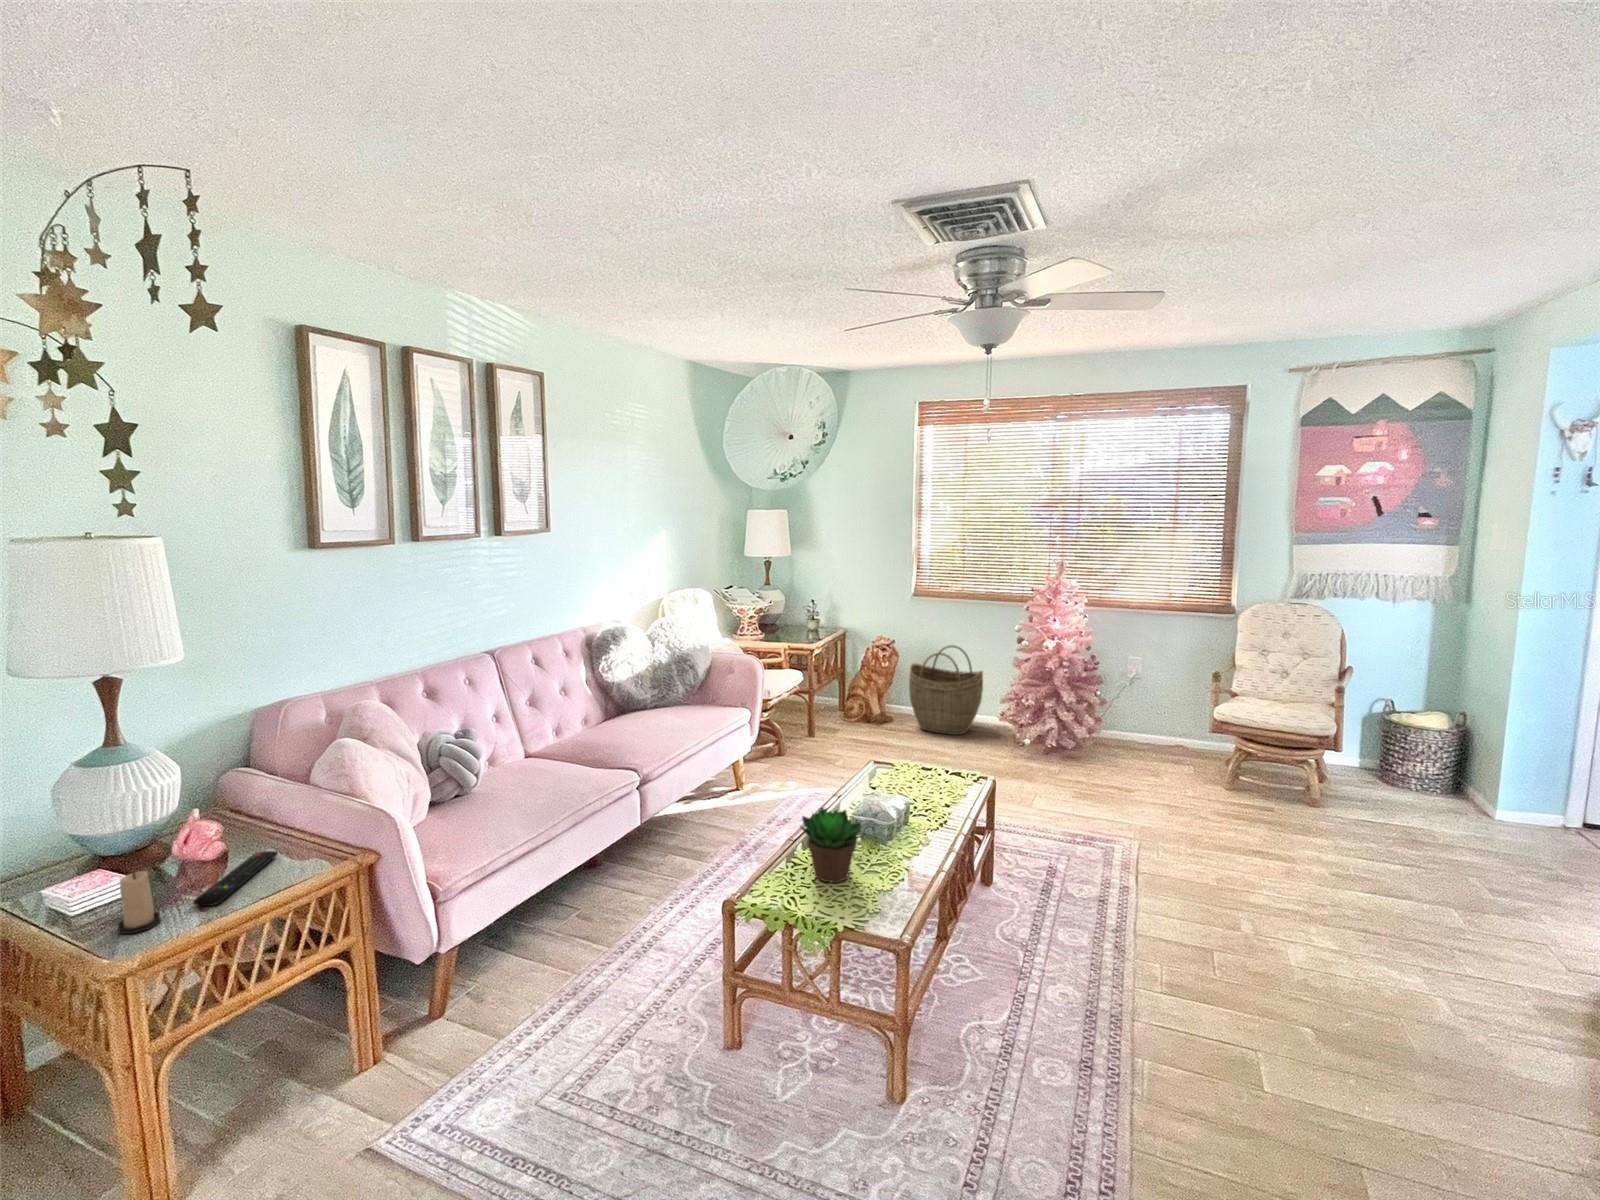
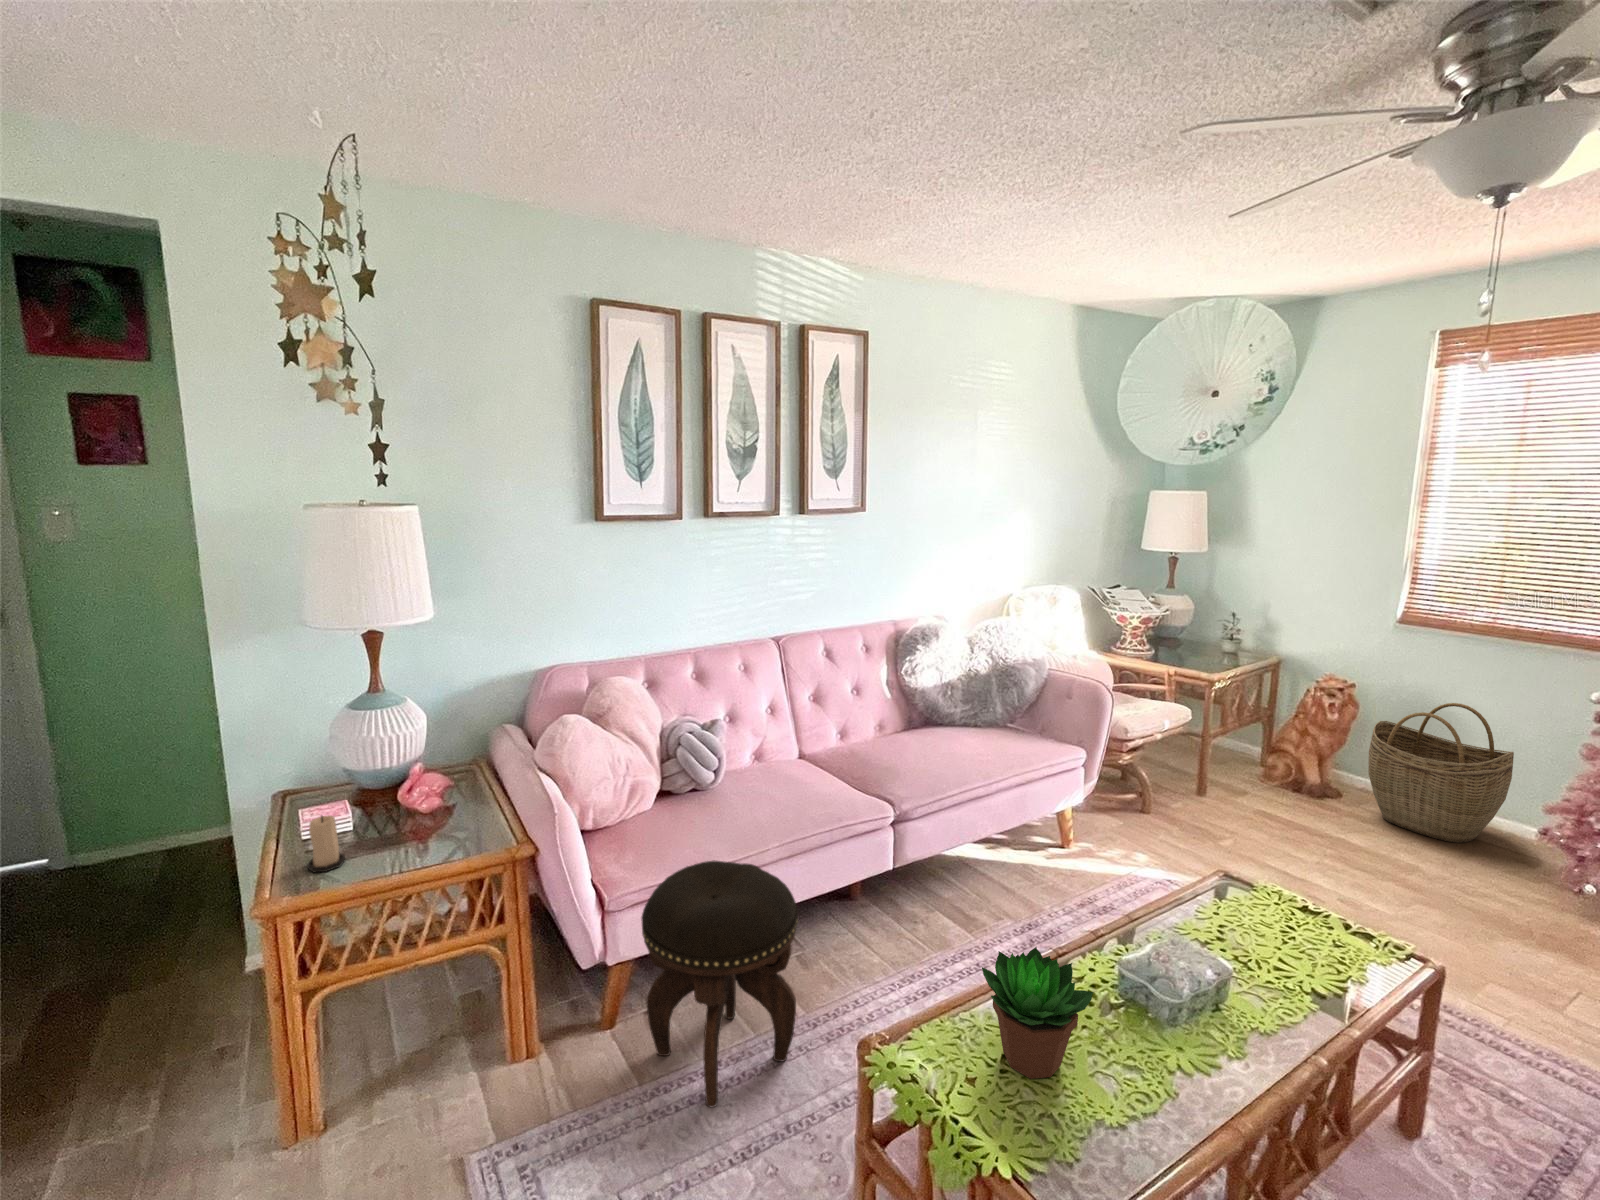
footstool: none [485,830,622,1028] -> present [641,860,798,1107]
remote control: present [194,851,278,906] -> none [372,814,473,862]

